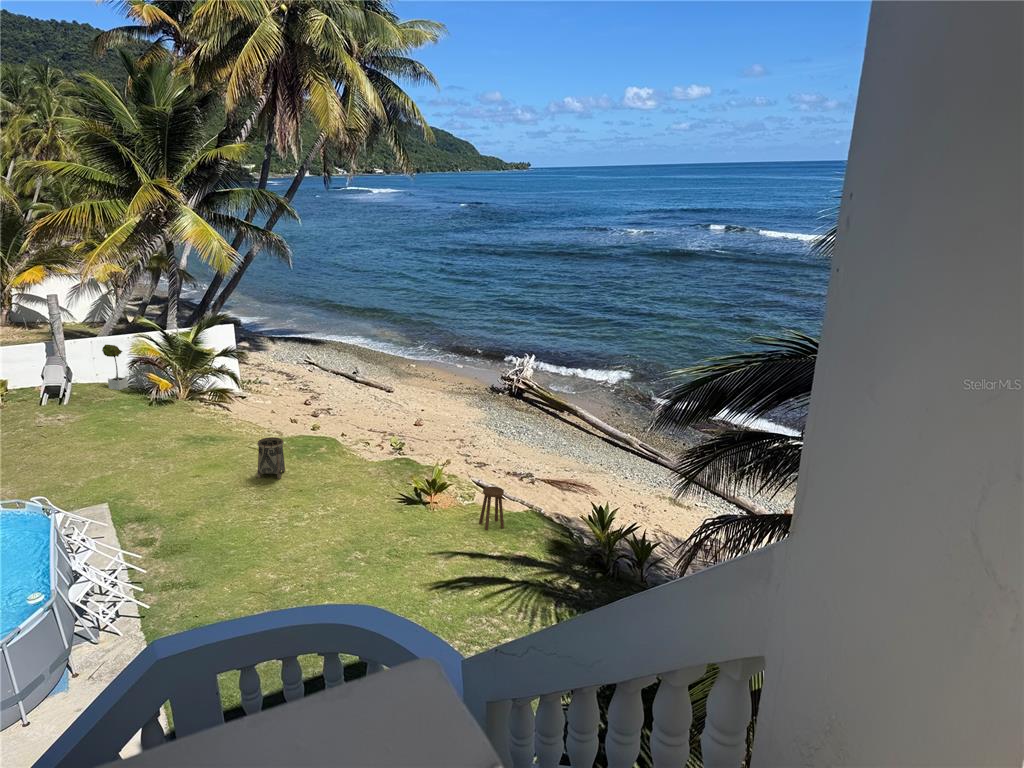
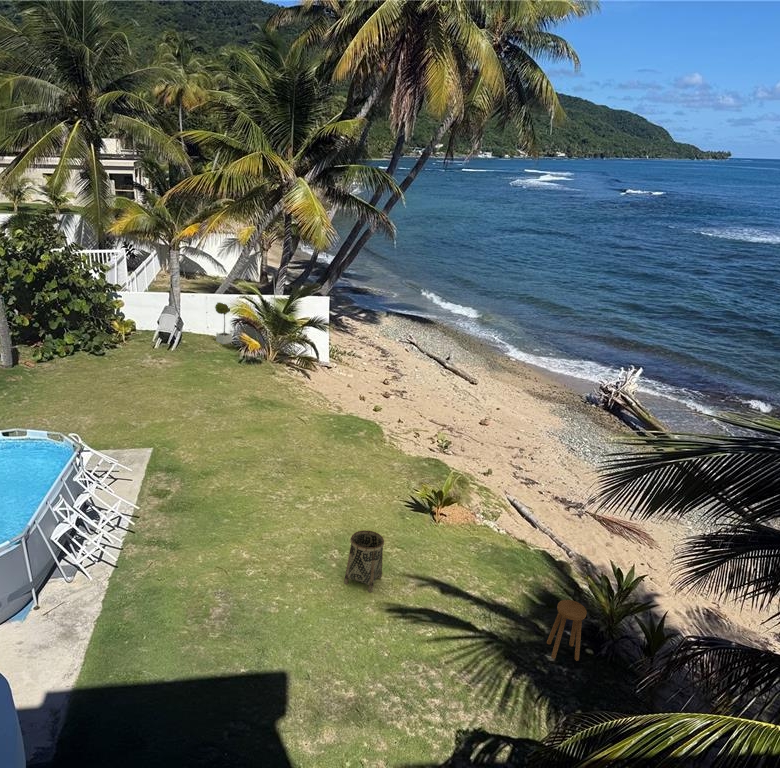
basket: present [257,437,285,479] -> present [344,530,384,592]
stool: present [479,486,504,530] -> present [547,600,587,661]

